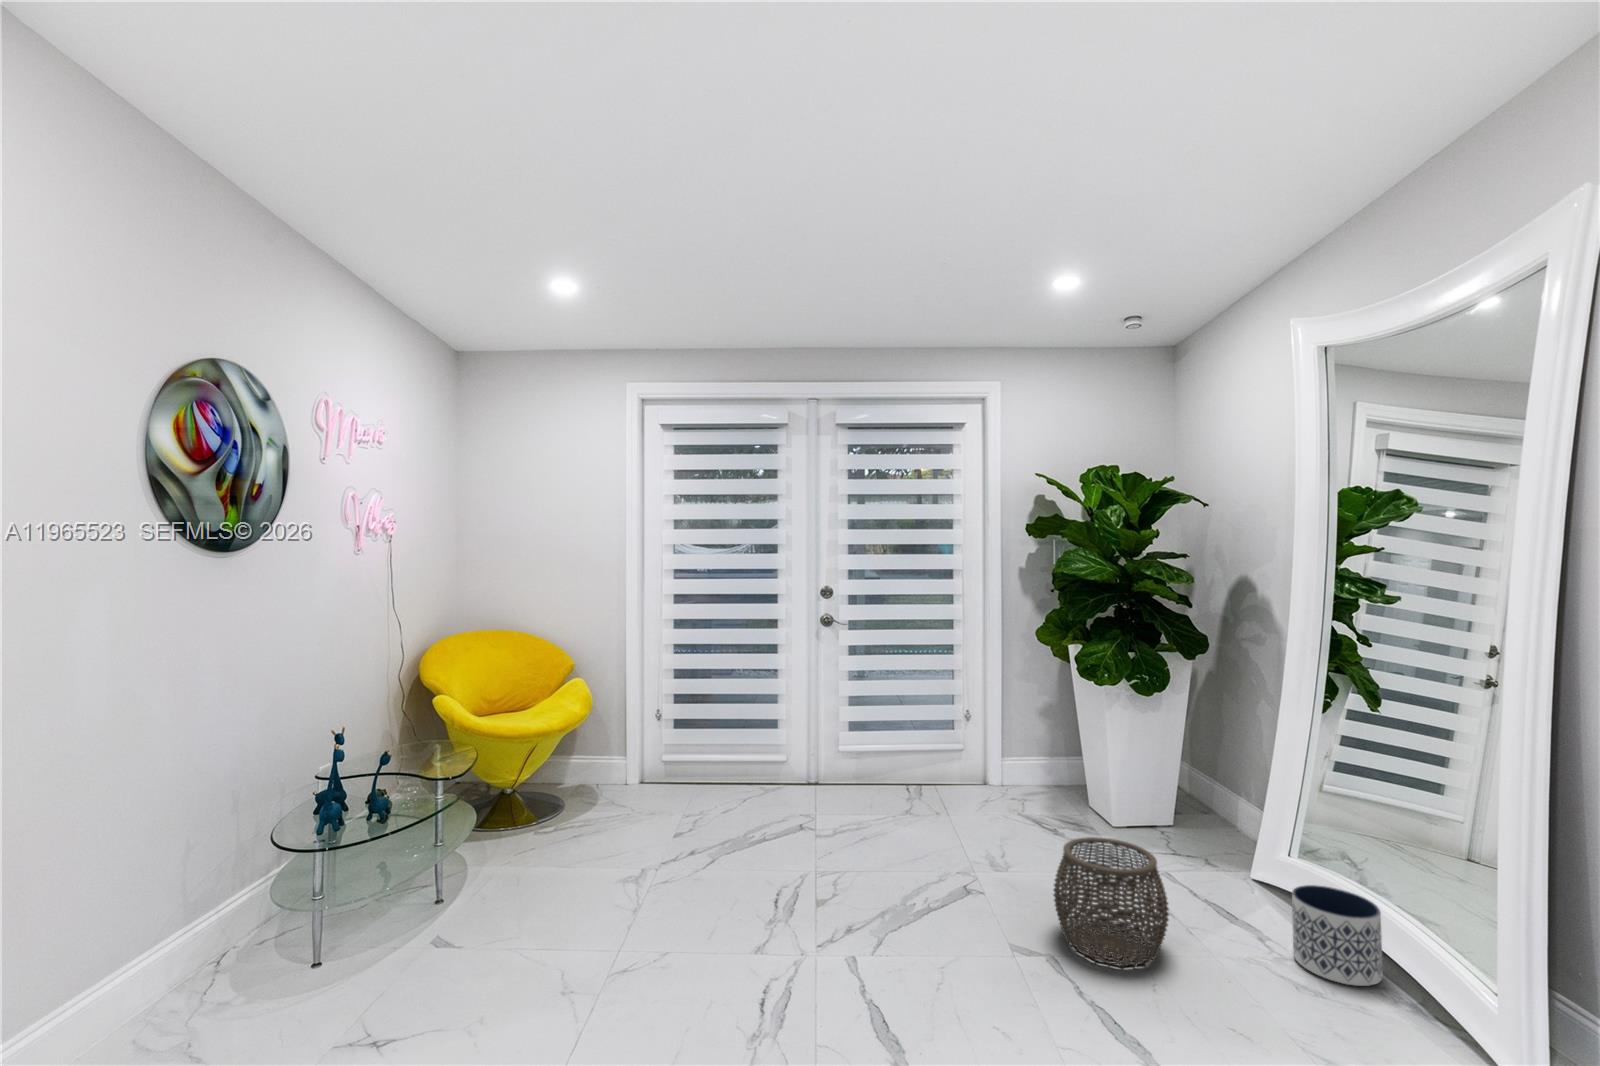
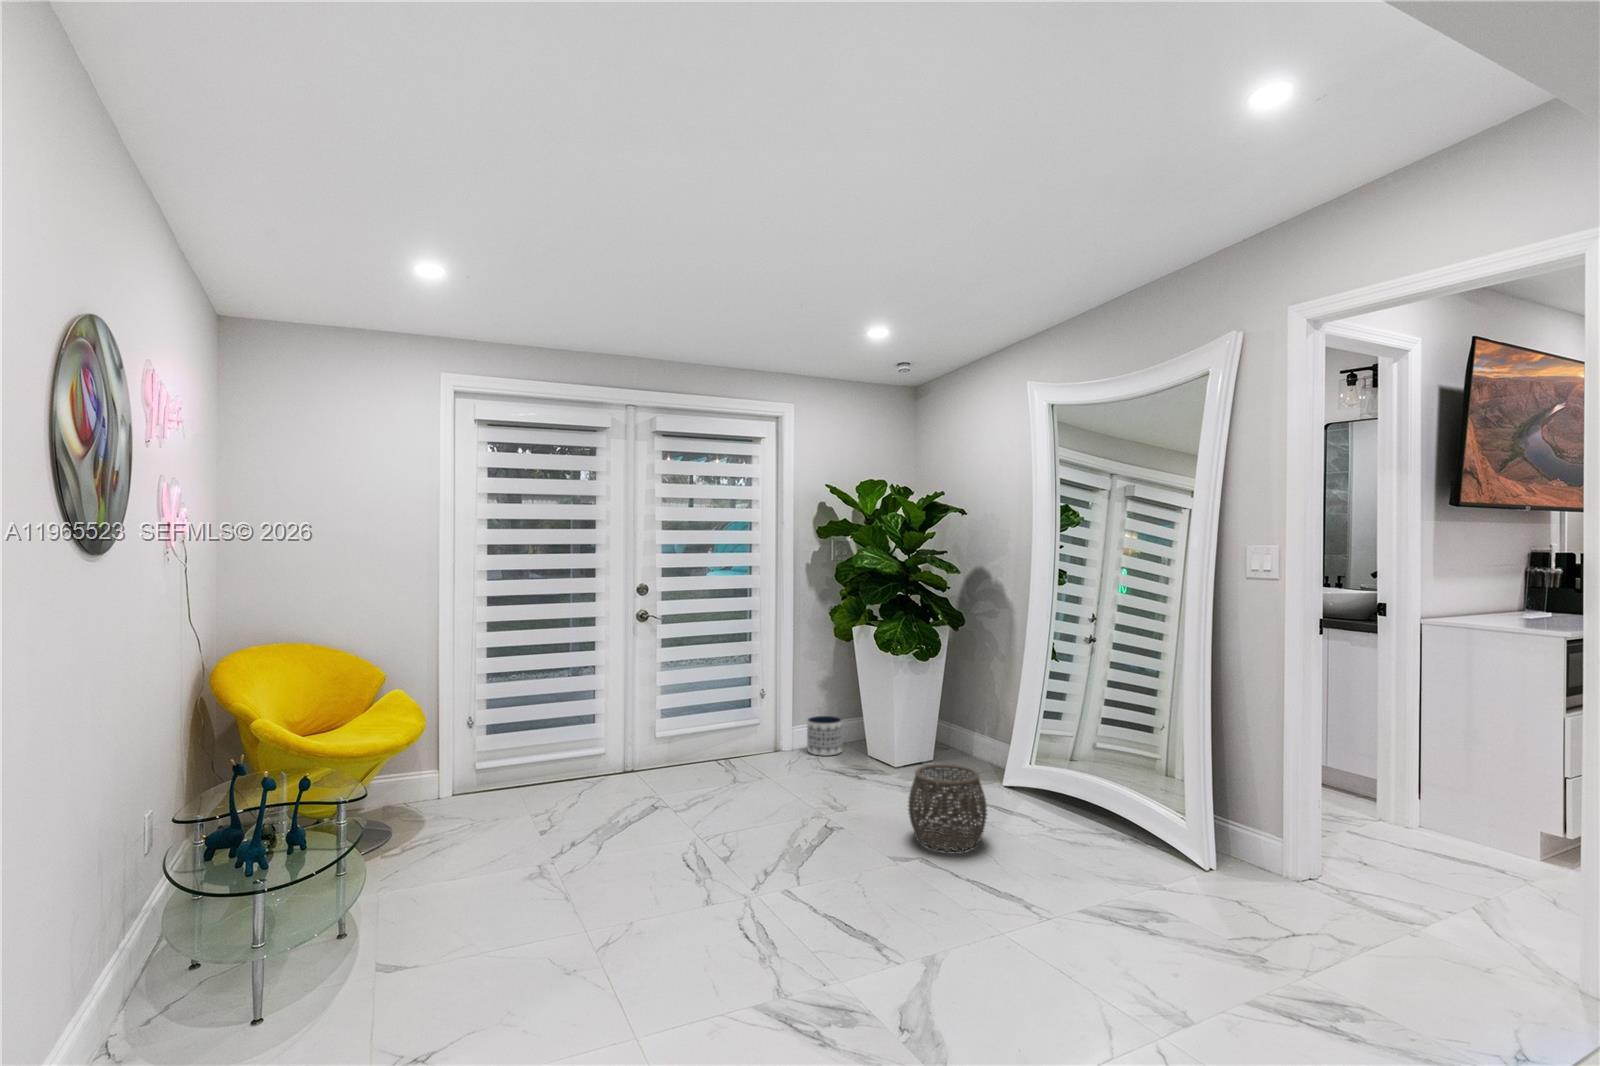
planter: present [1292,885,1382,986] -> present [807,716,842,756]

